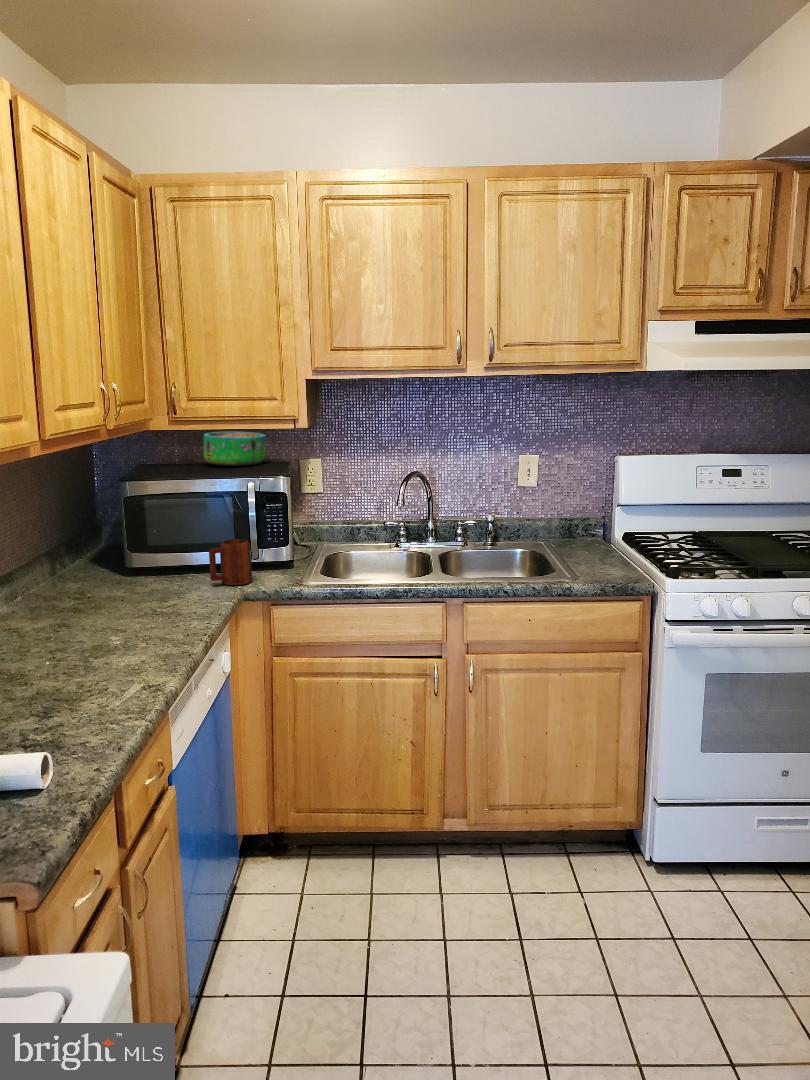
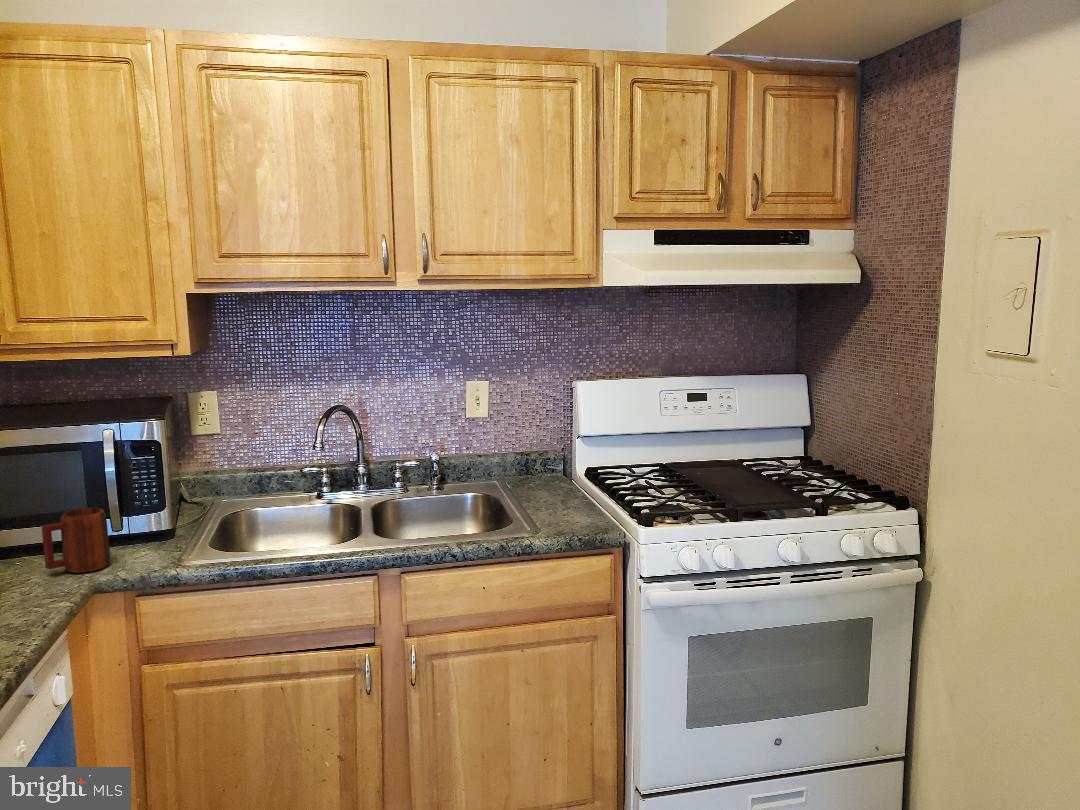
decorative bowl: present [203,432,266,466] -> none [48,361,139,407]

